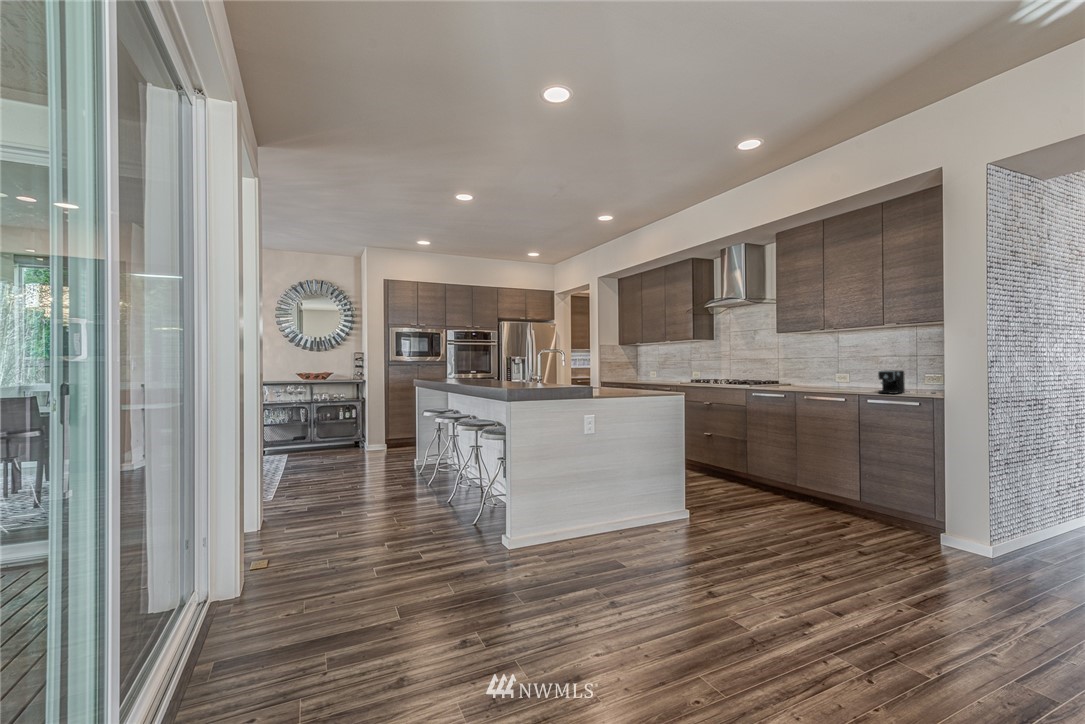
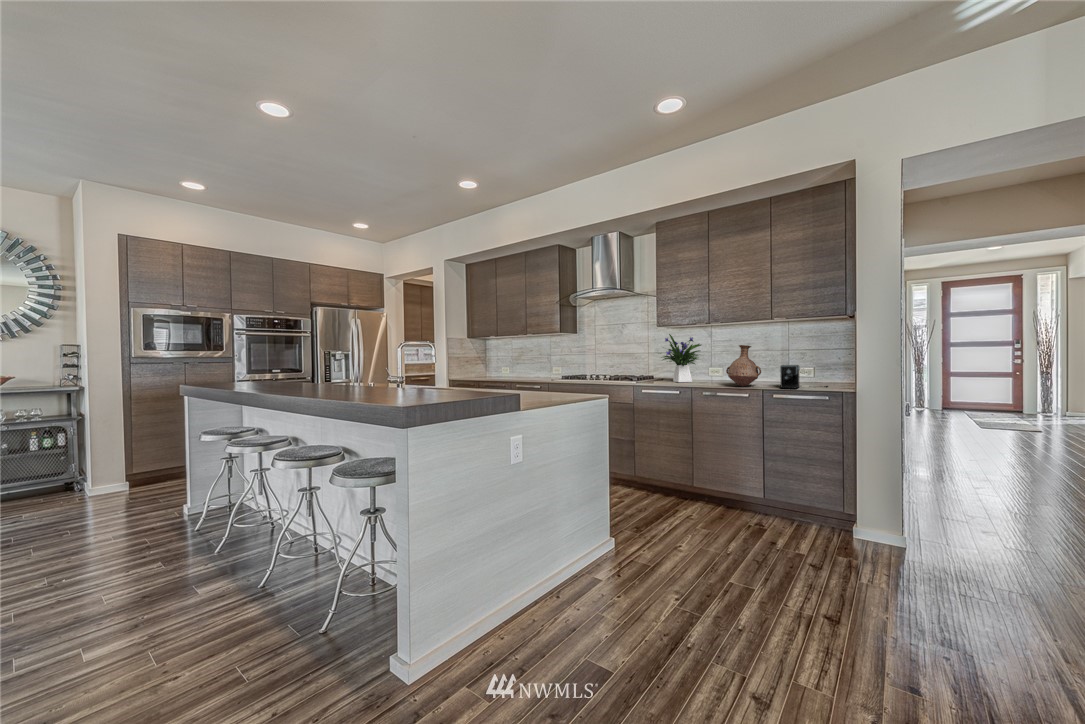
flower arrangement: none [774,340,824,387] -> present [663,334,701,382]
vase: none [832,351,864,391] -> present [726,345,761,387]

